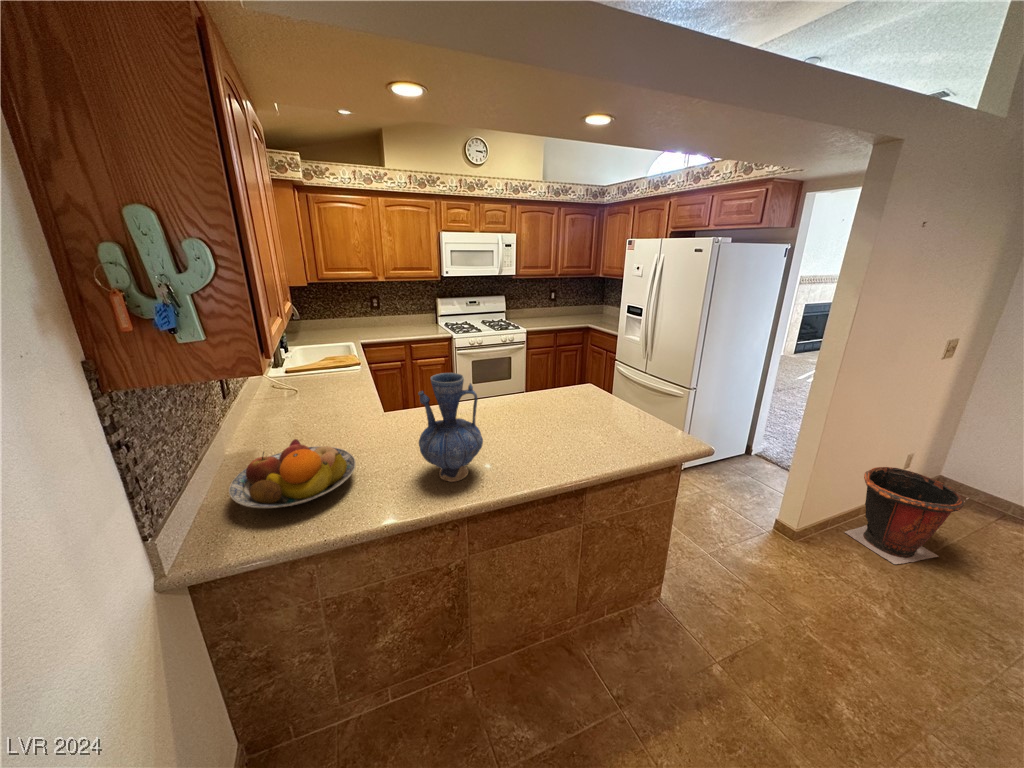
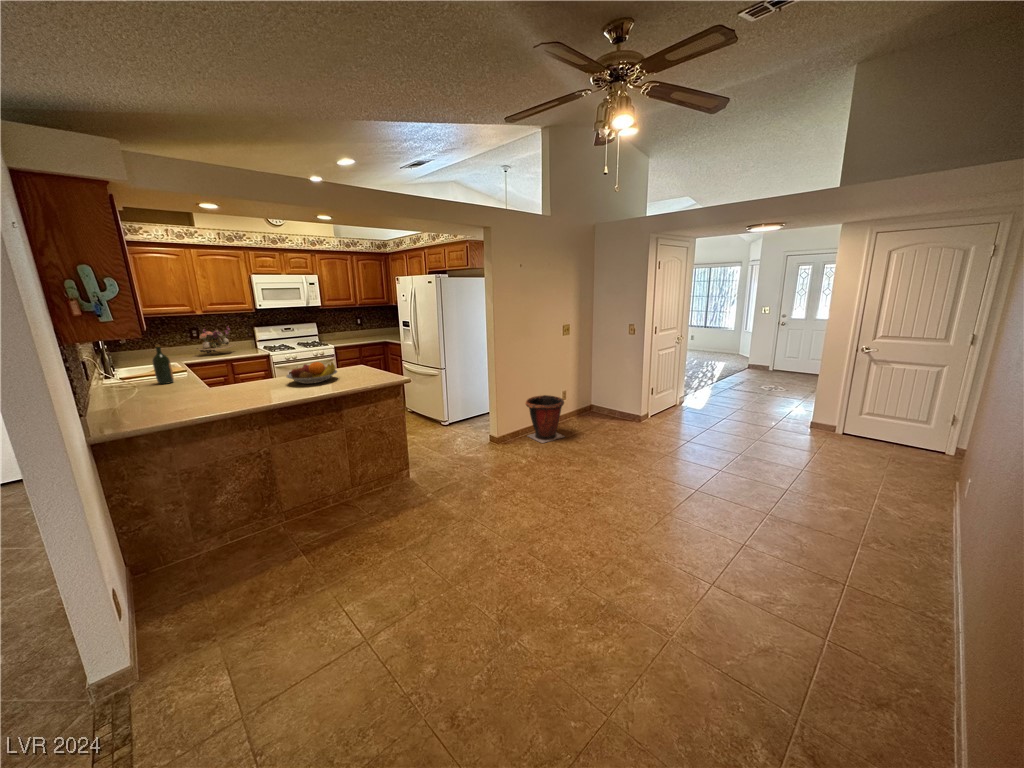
flower arrangement: none [373,296,417,332] -> present [195,326,235,354]
wine bottle: none [319,335,343,392] -> present [152,345,174,384]
vase: present [418,373,483,482] -> none [227,344,269,400]
fruit bowl: present [229,439,356,508] -> present [286,362,337,384]

